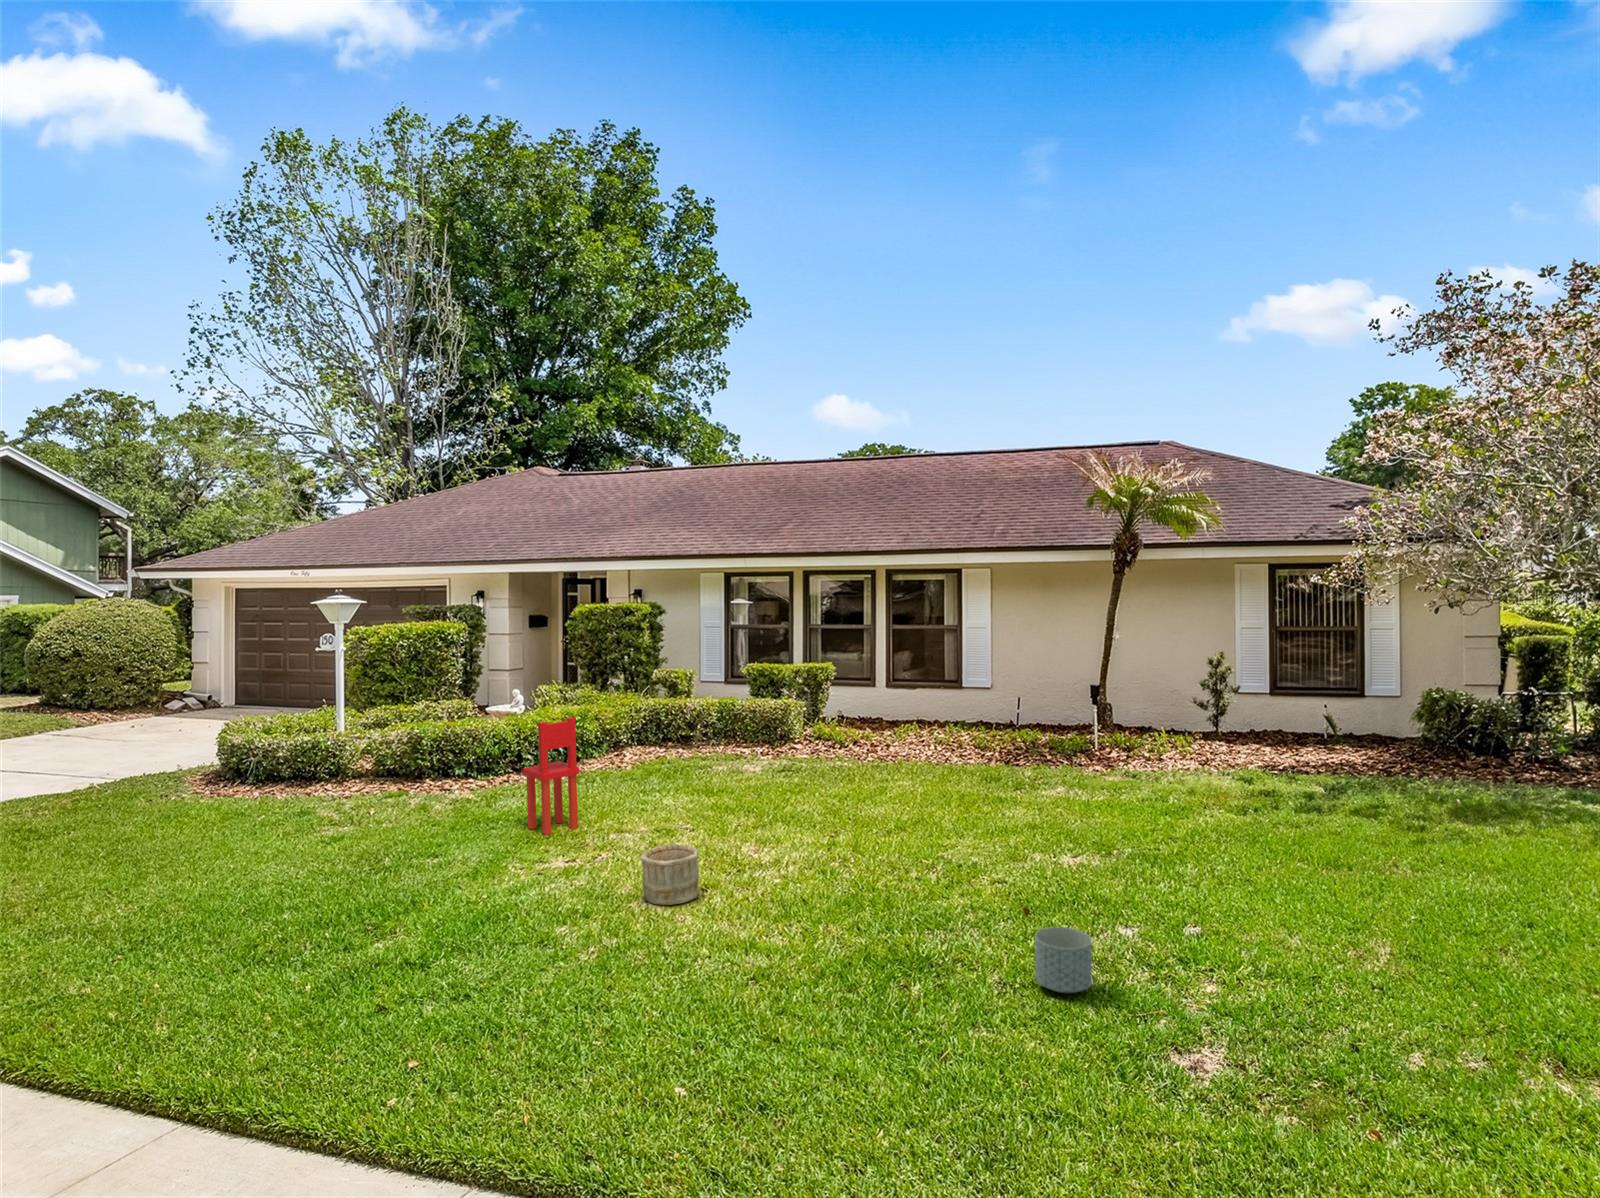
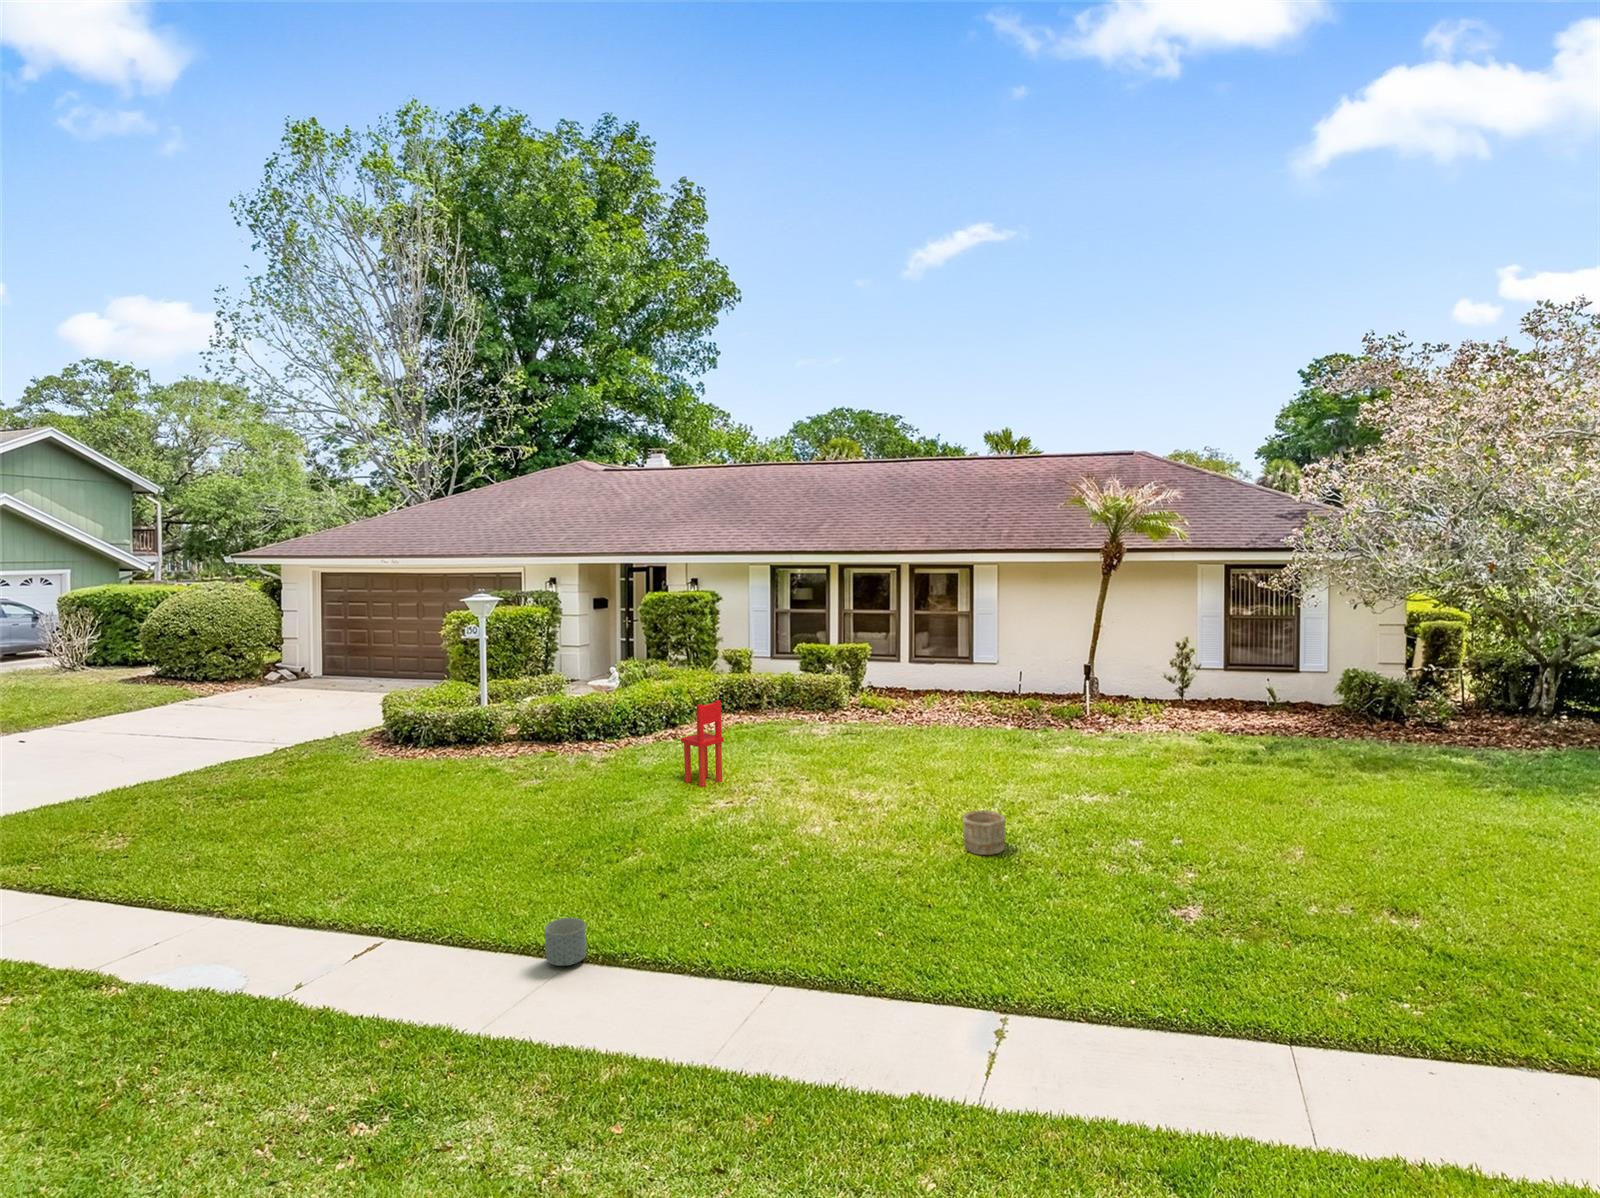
wooden bucket: present [640,844,699,905] -> present [962,811,1006,855]
planter: present [1035,927,1092,994] -> present [545,918,587,966]

